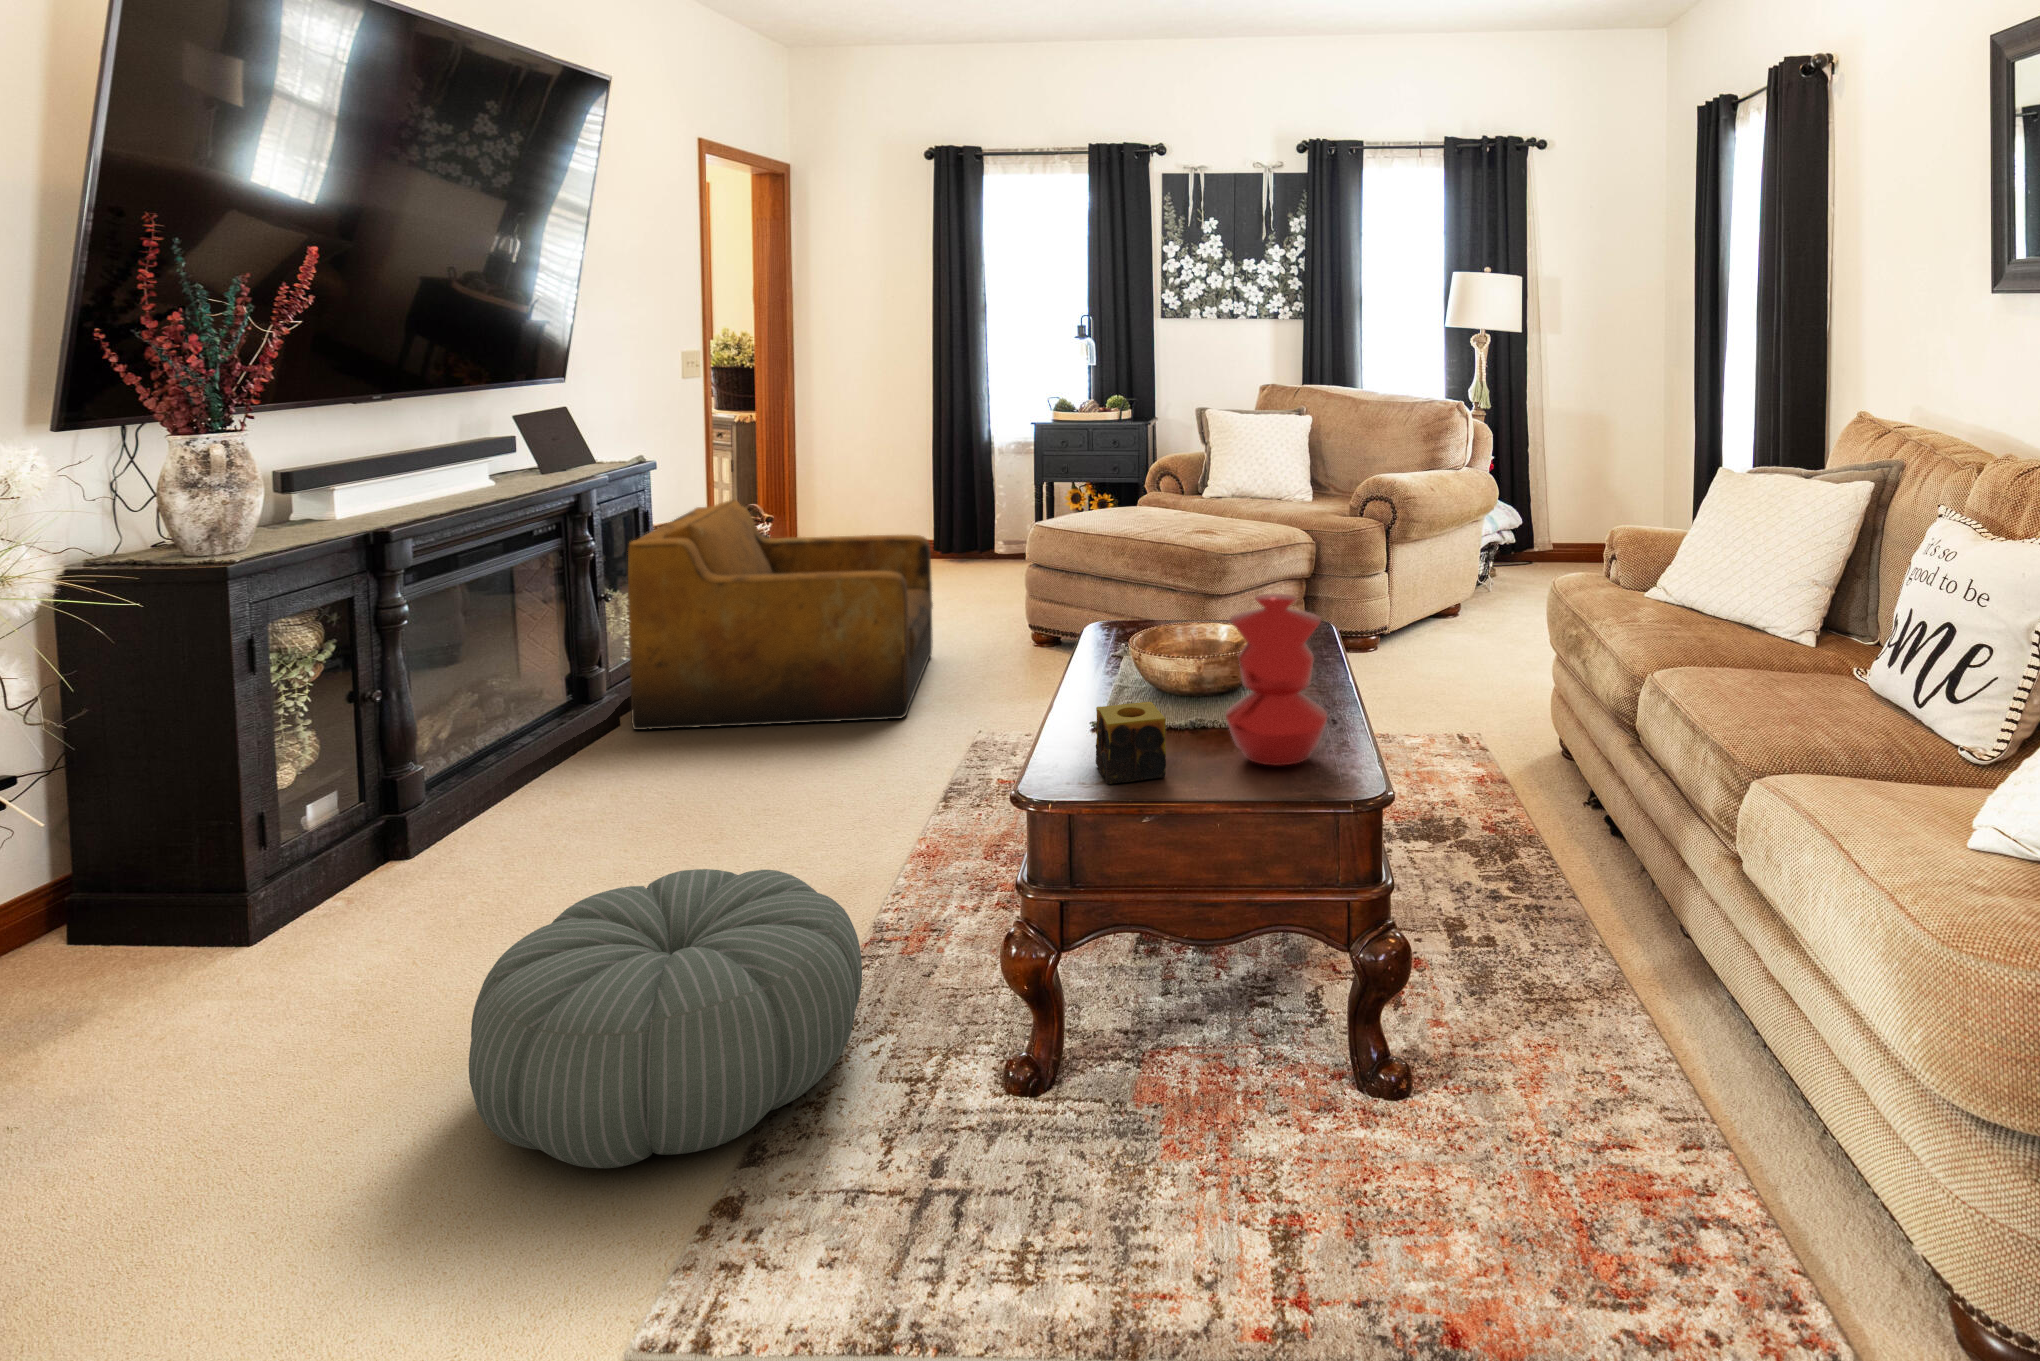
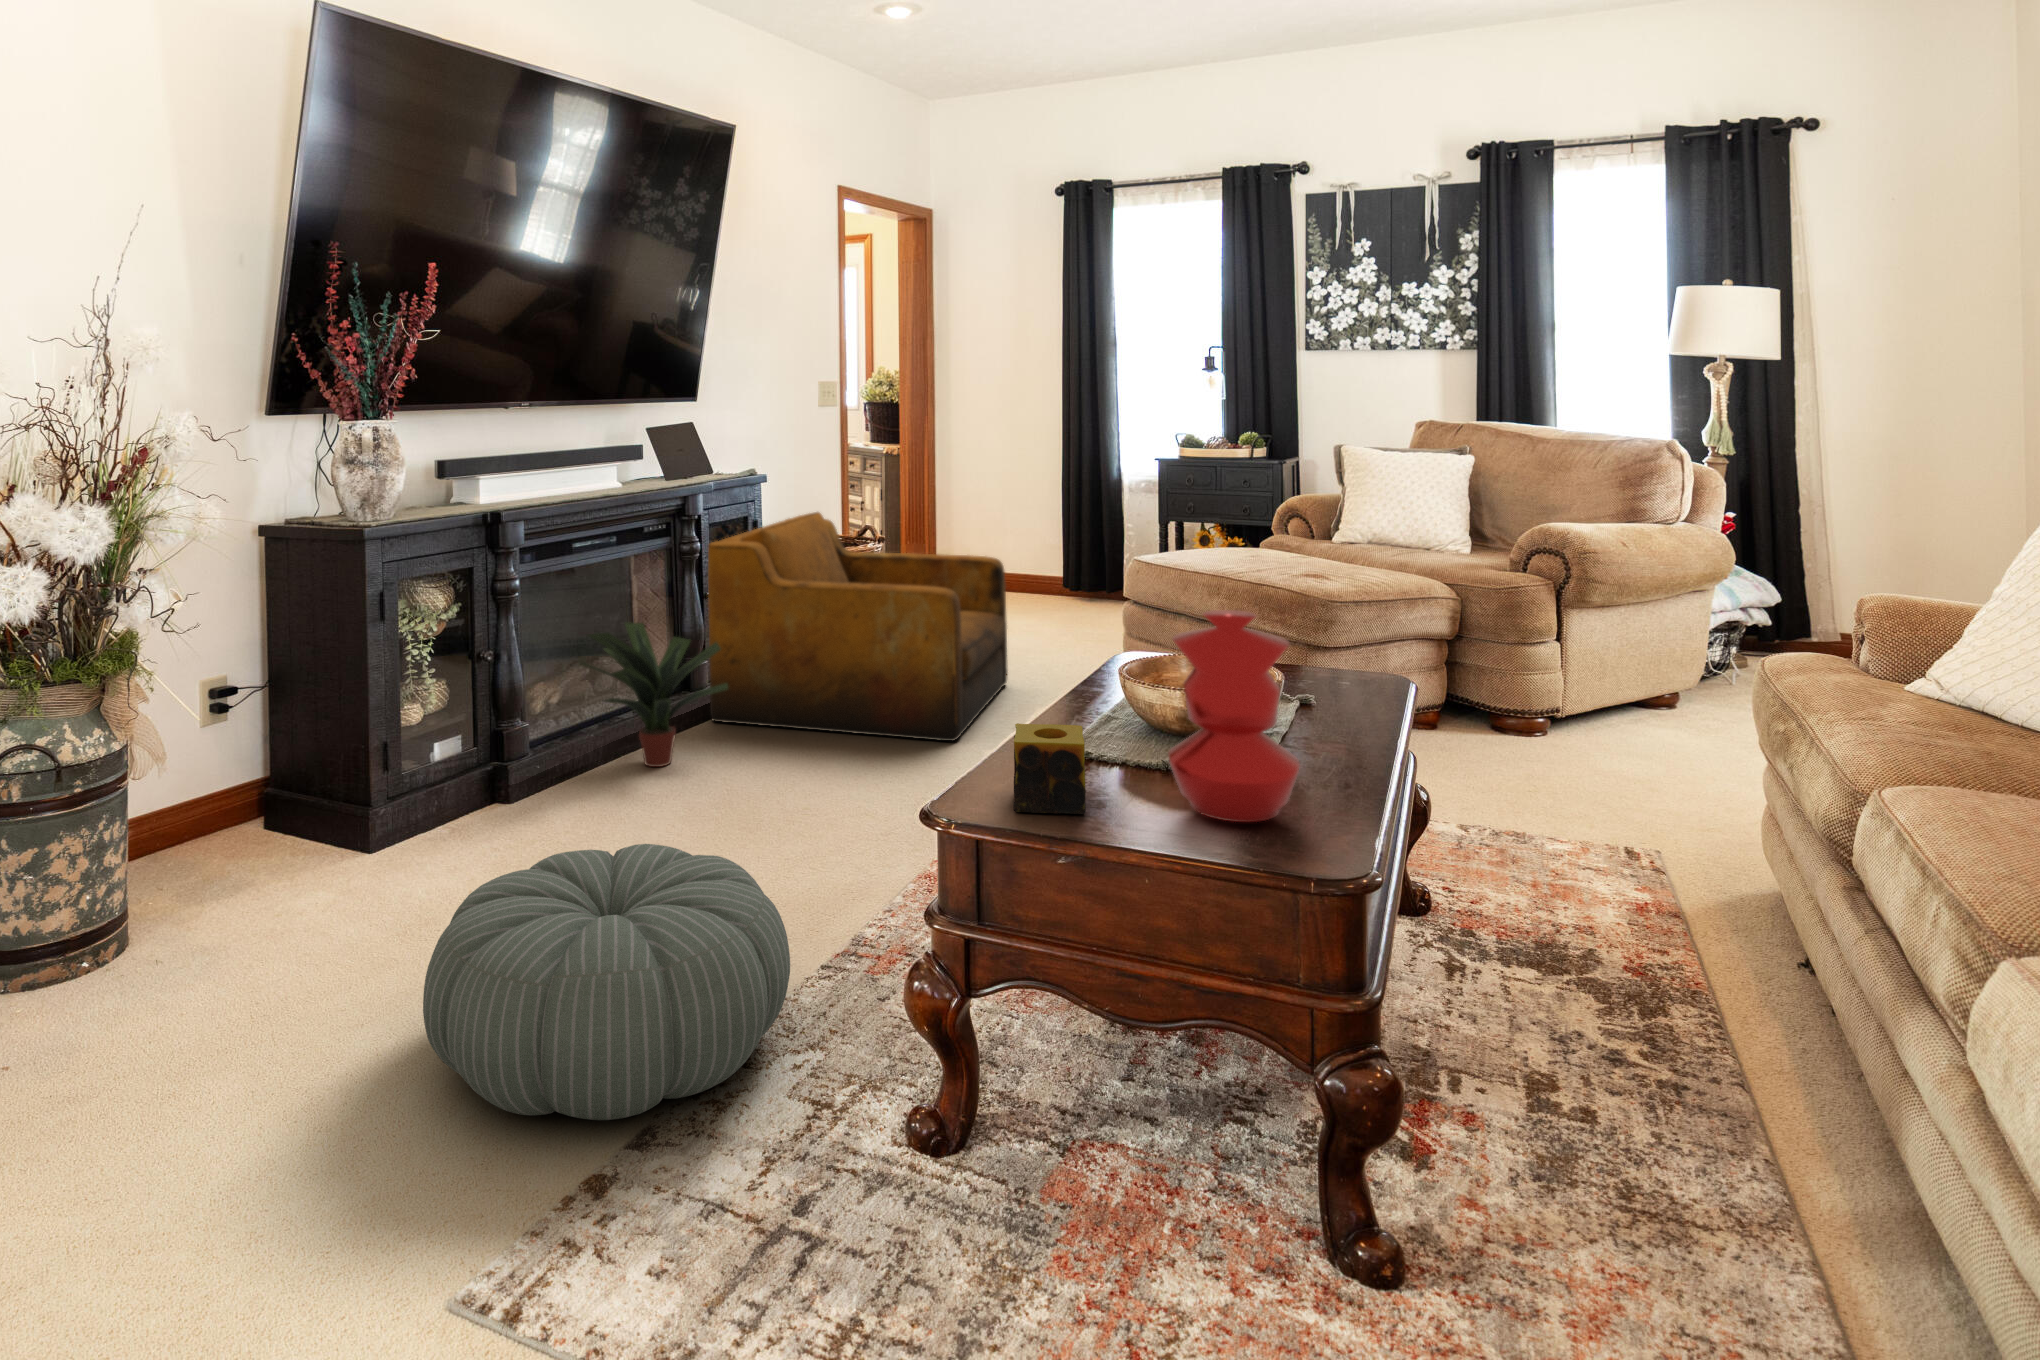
potted plant: none [495,635,671,789] -> present [583,623,728,767]

